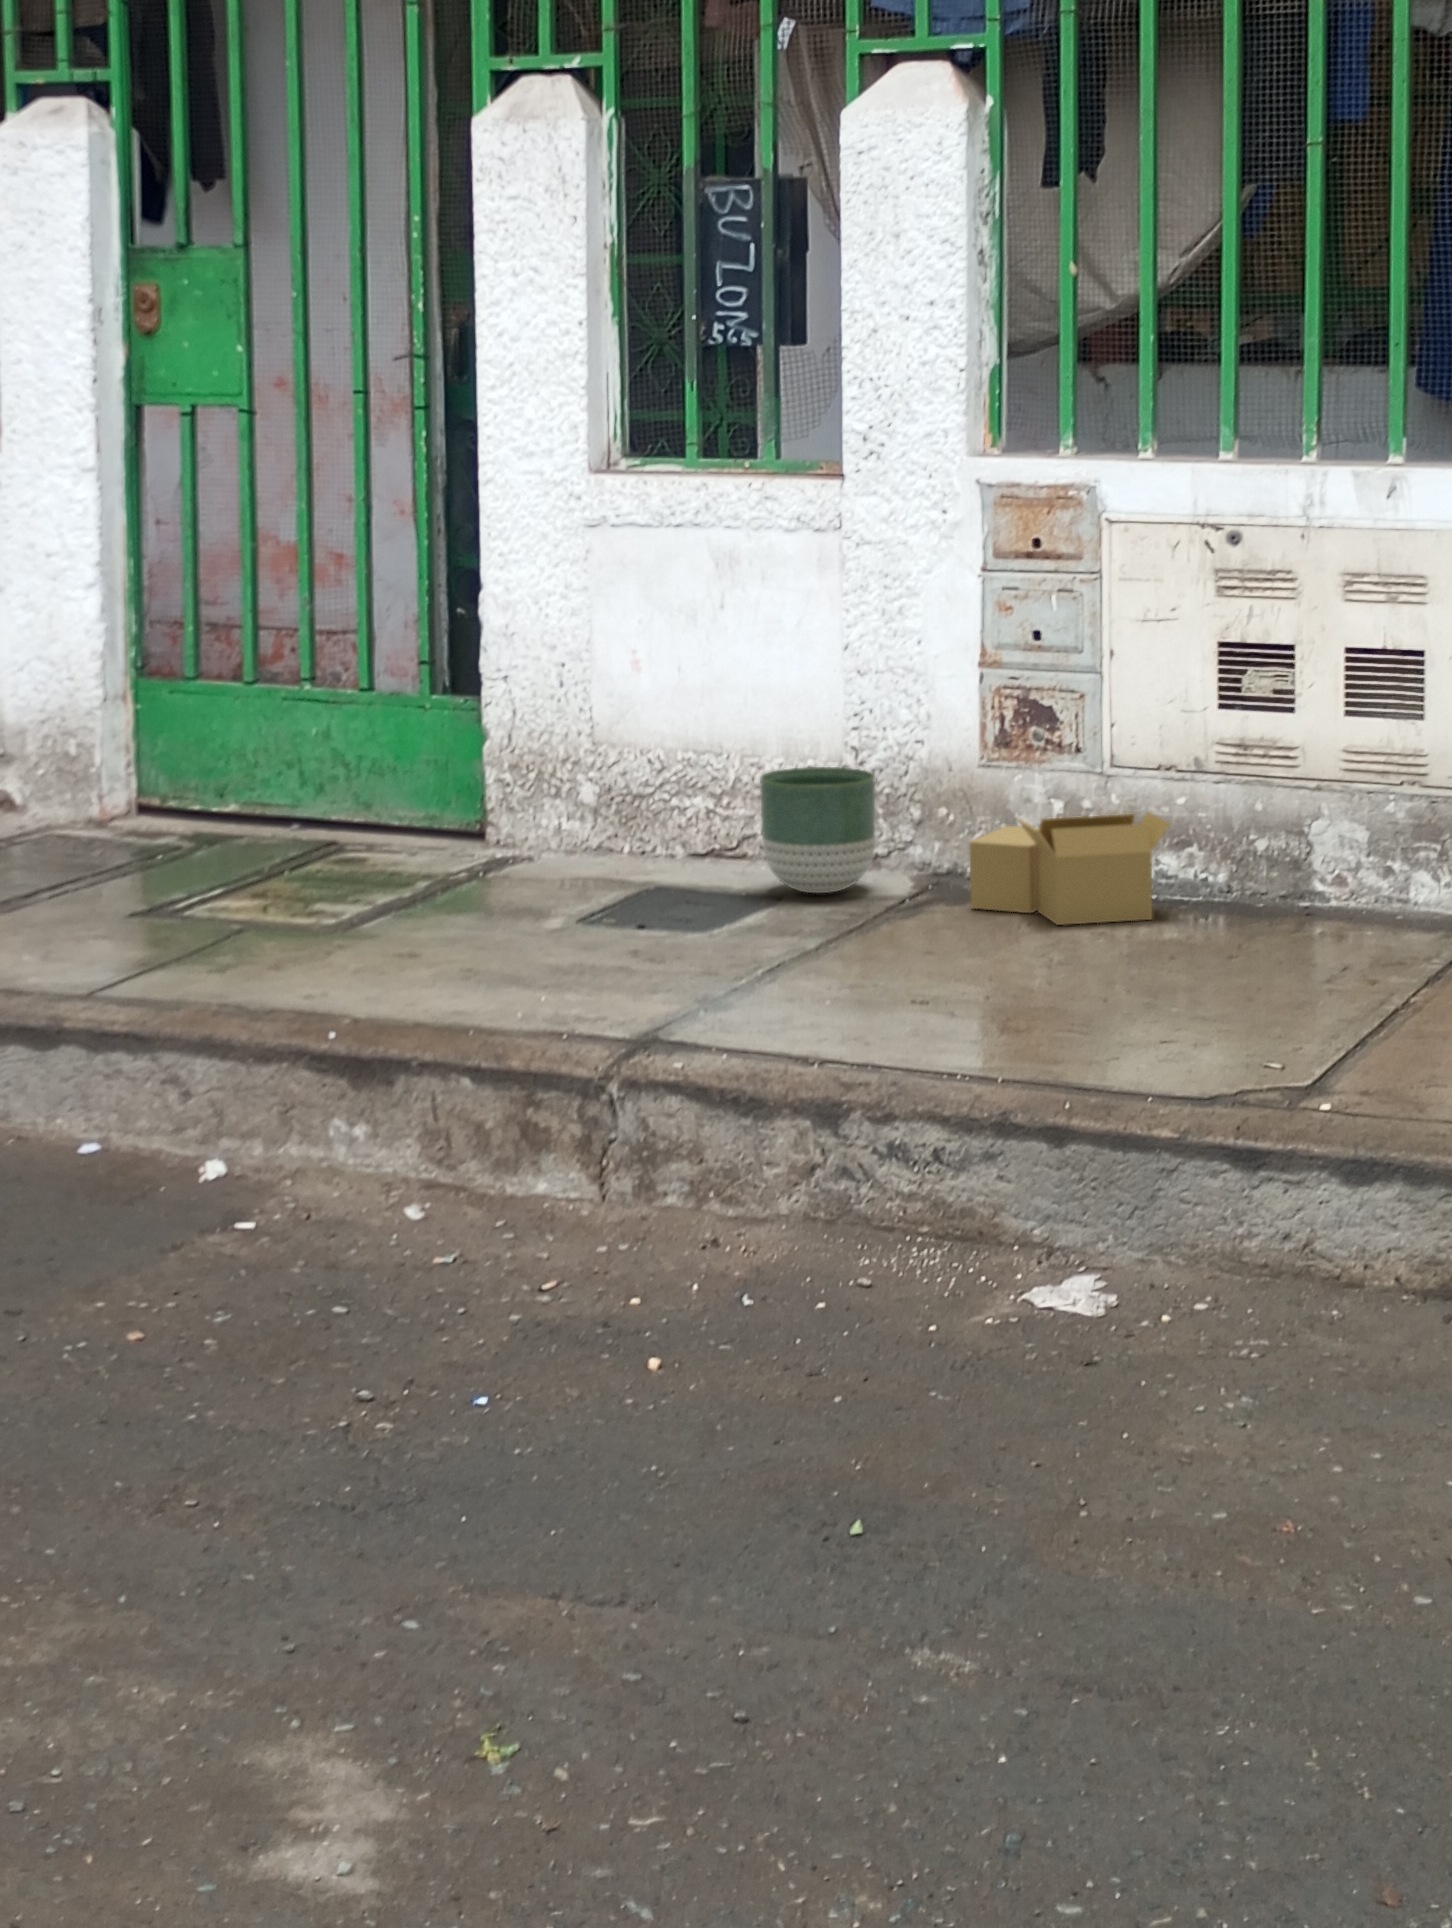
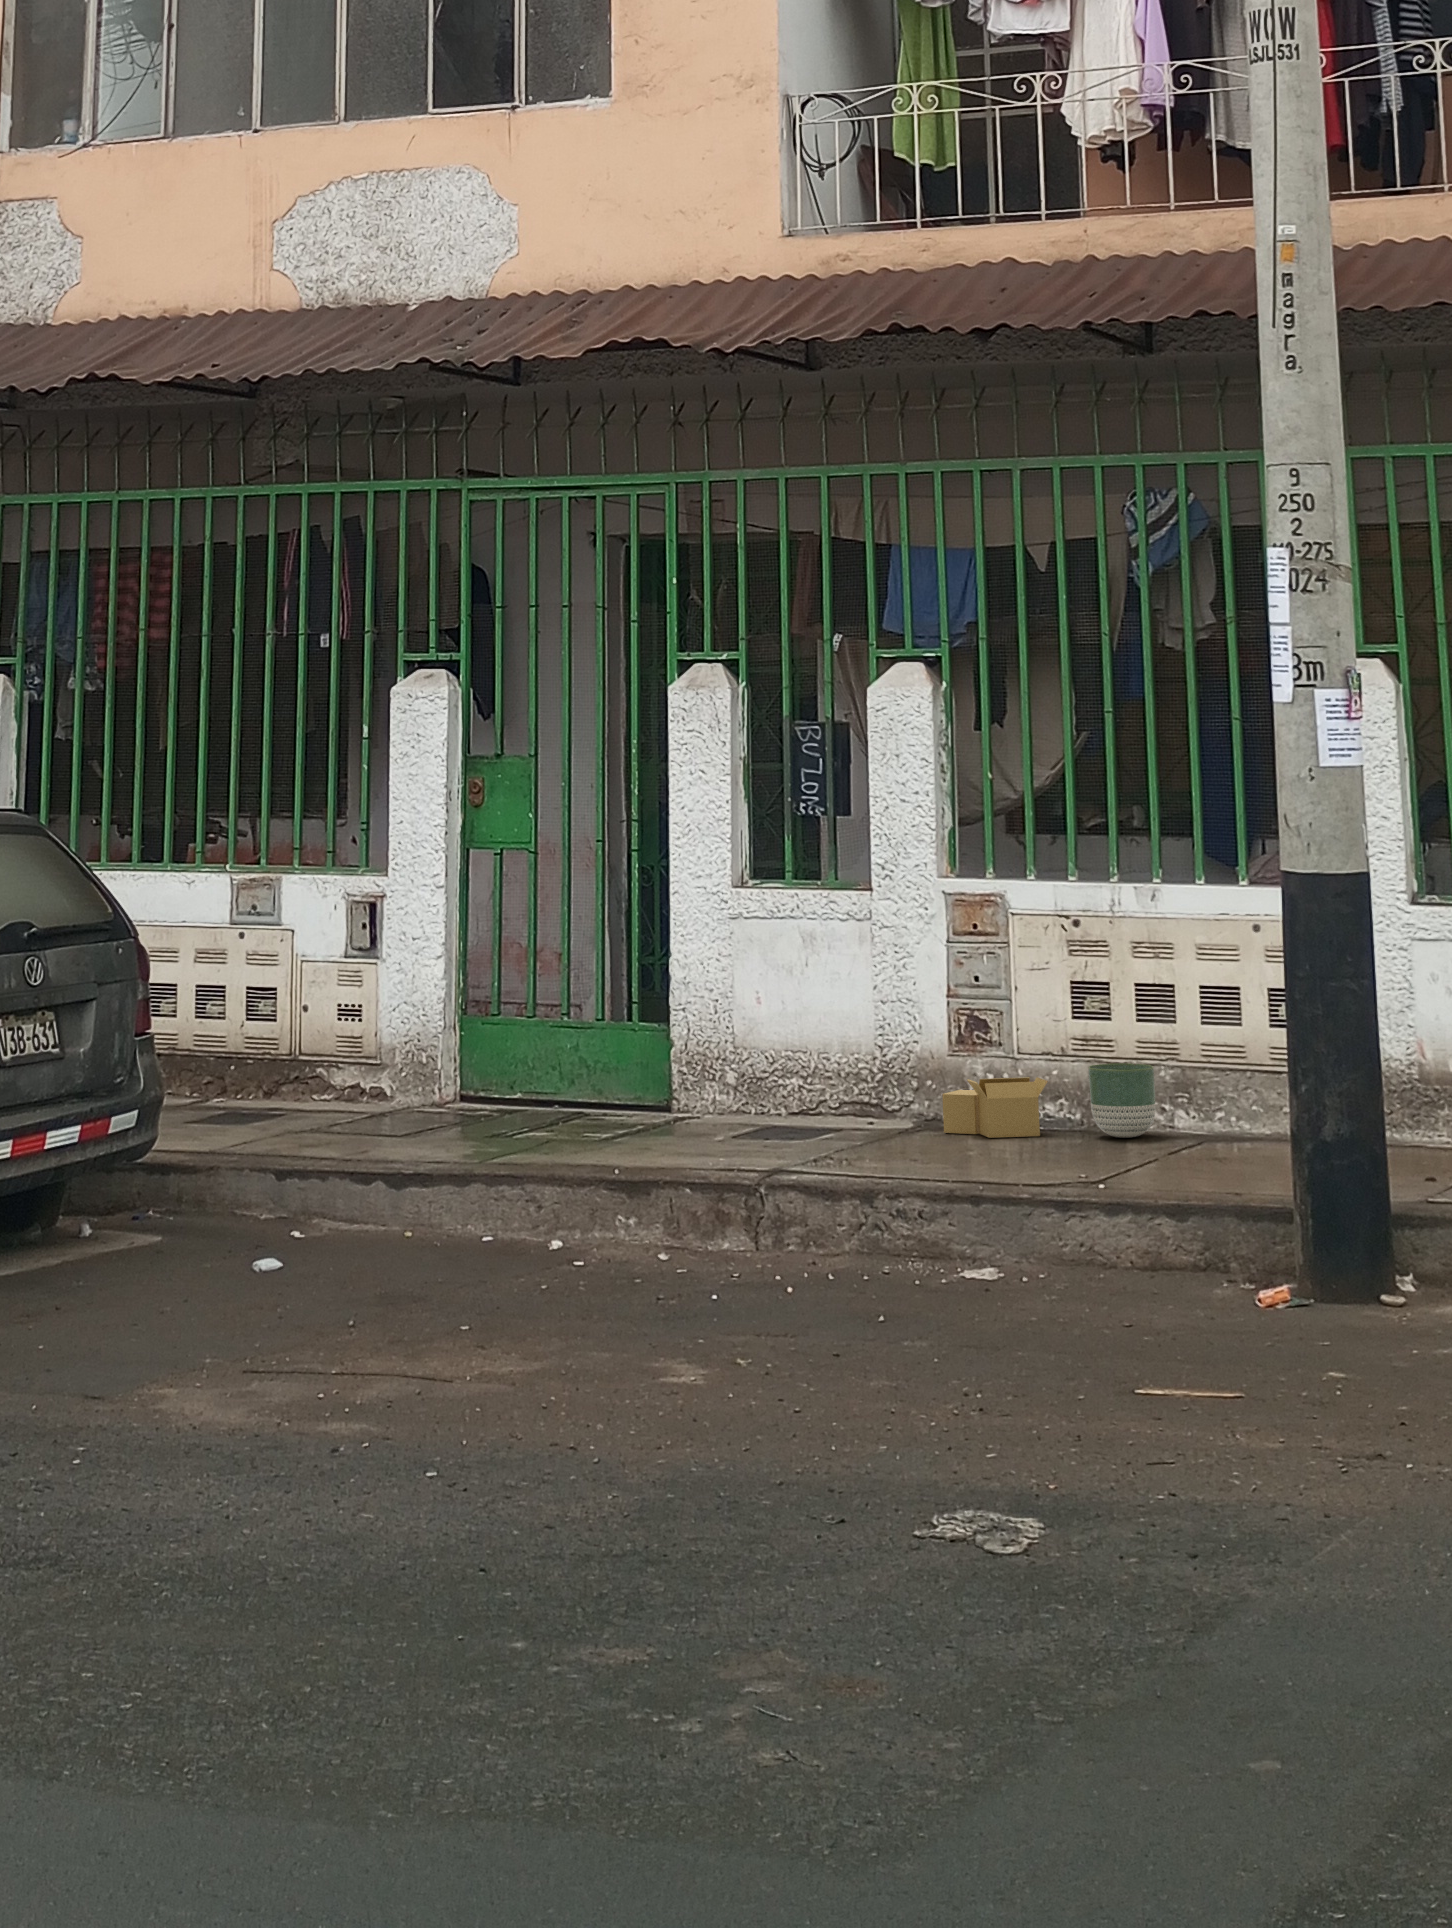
planter: present [760,767,875,893] -> present [1088,1064,1156,1138]

